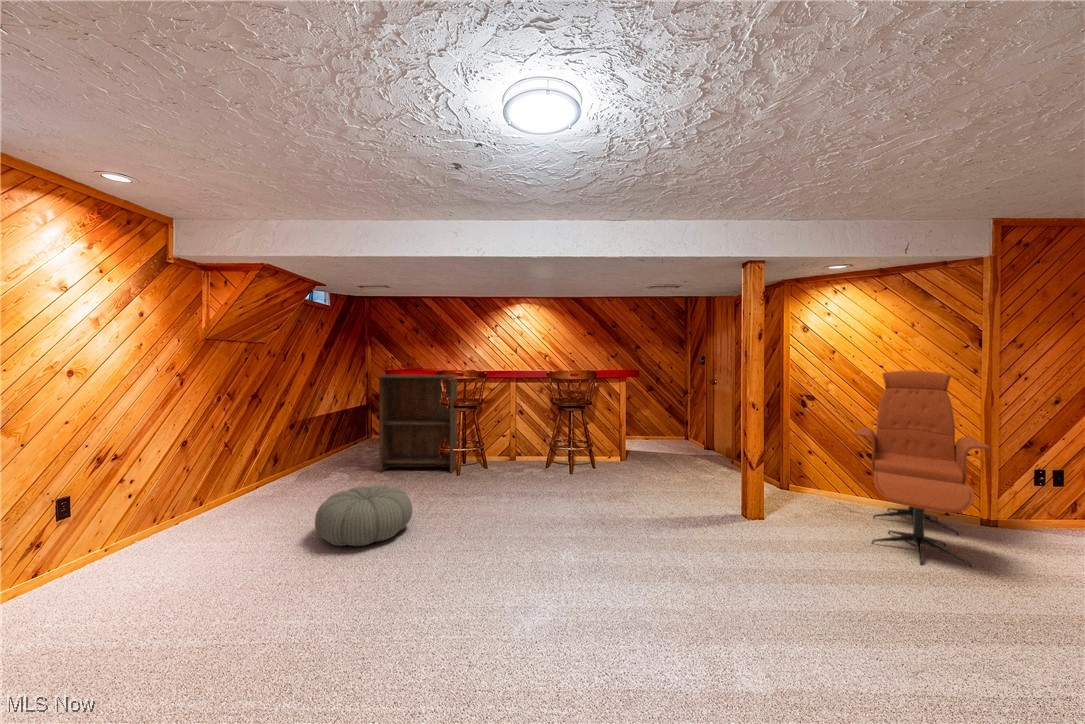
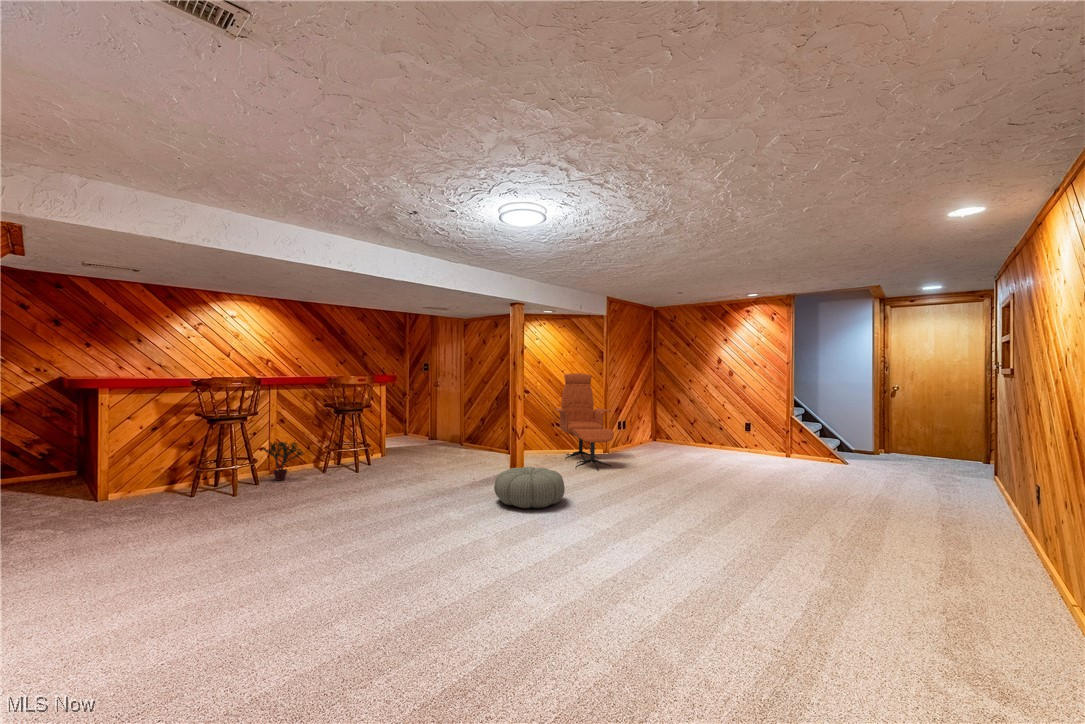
bookshelf: present [378,374,458,473] -> none [101,380,230,515]
potted plant: none [493,429,525,467] -> present [262,442,304,481]
pouf: present [315,485,412,546] -> present [494,467,565,508]

